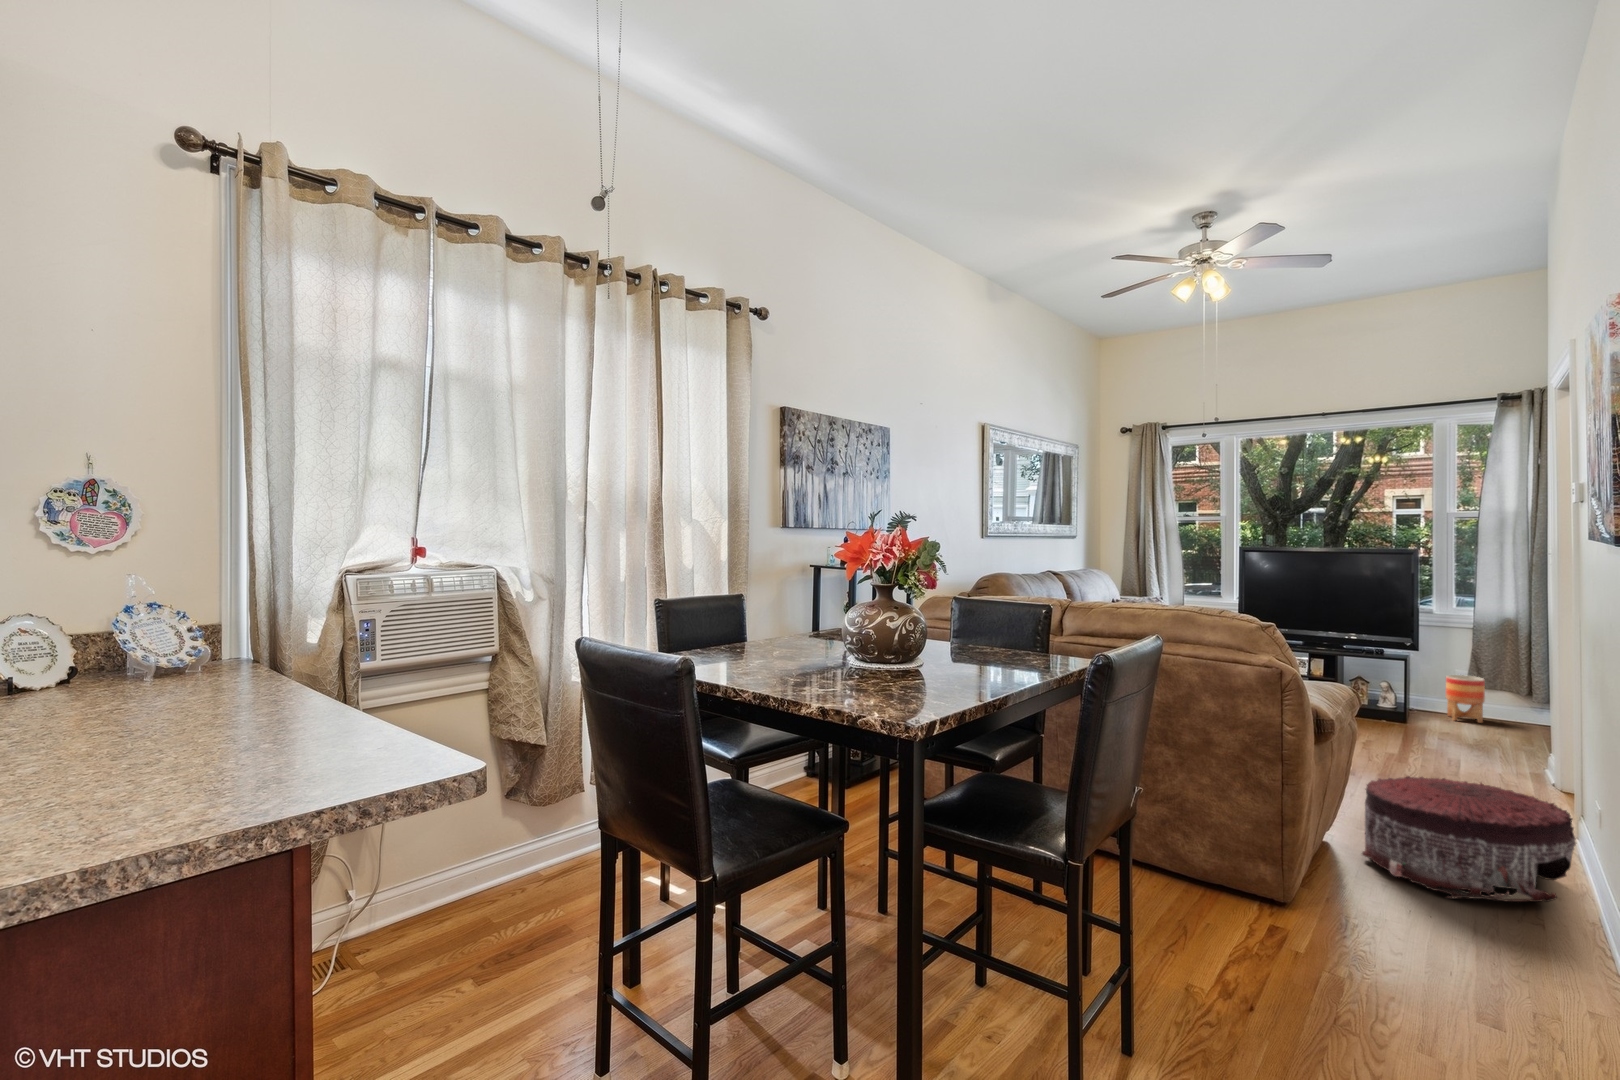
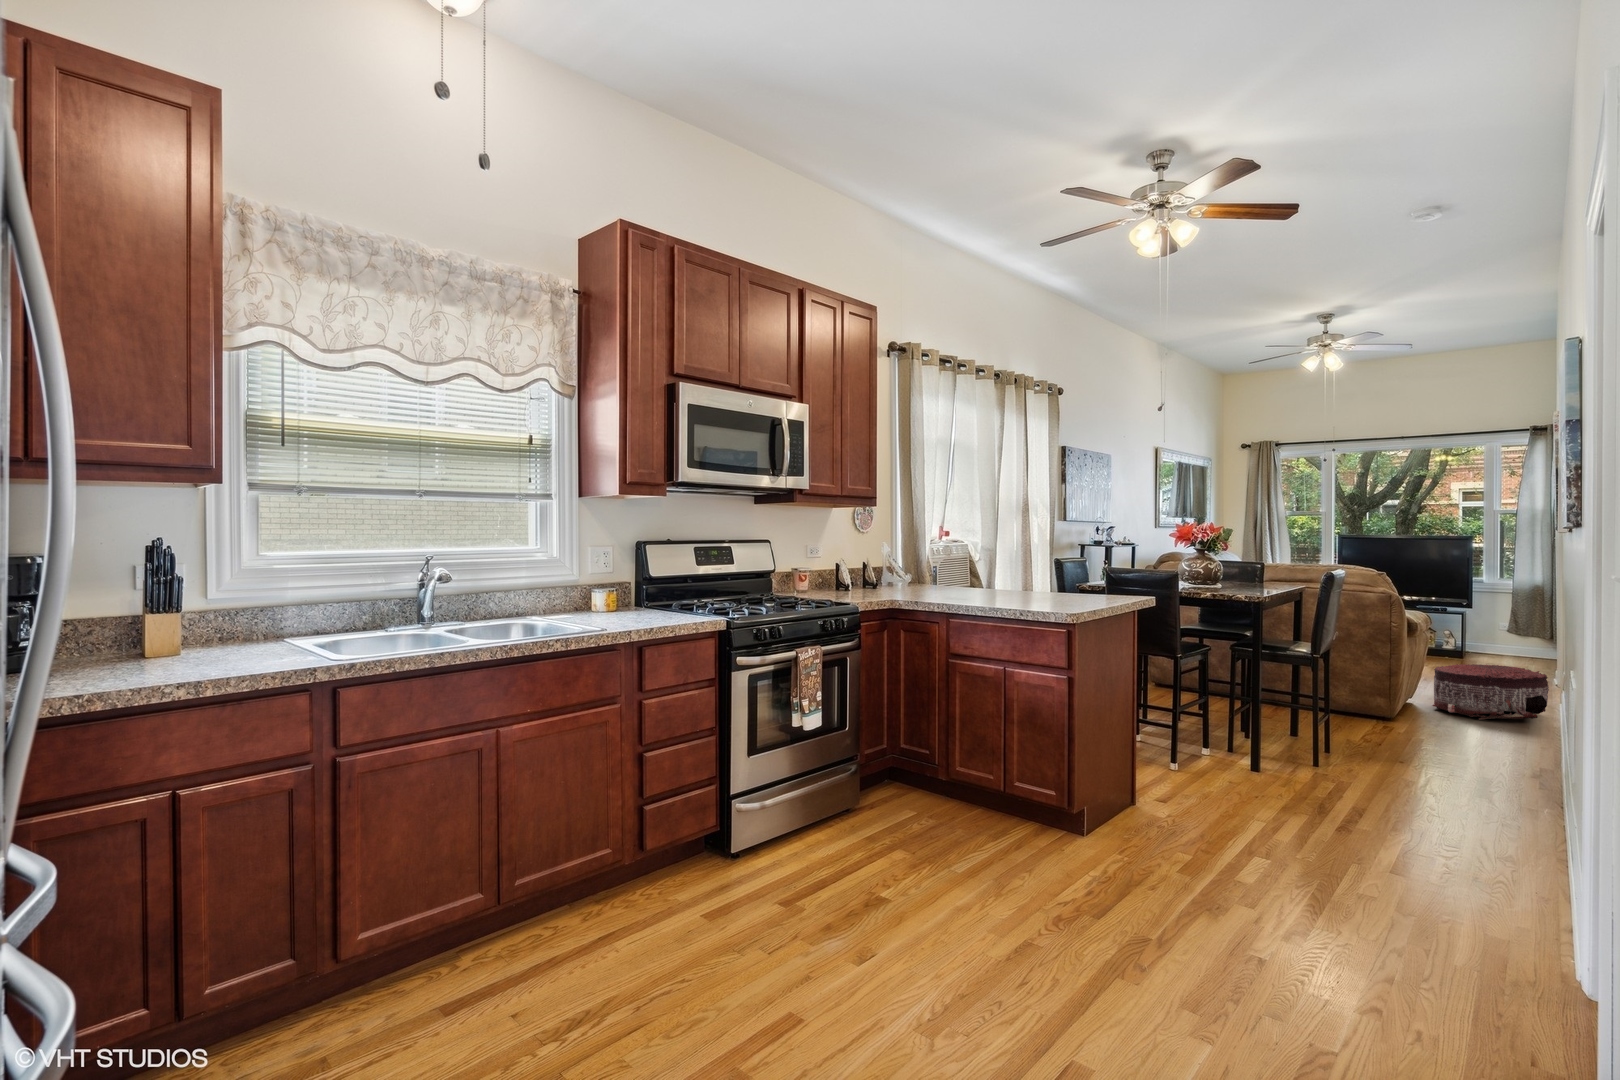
planter: present [1446,675,1485,723] -> none [1492,625,1519,658]

